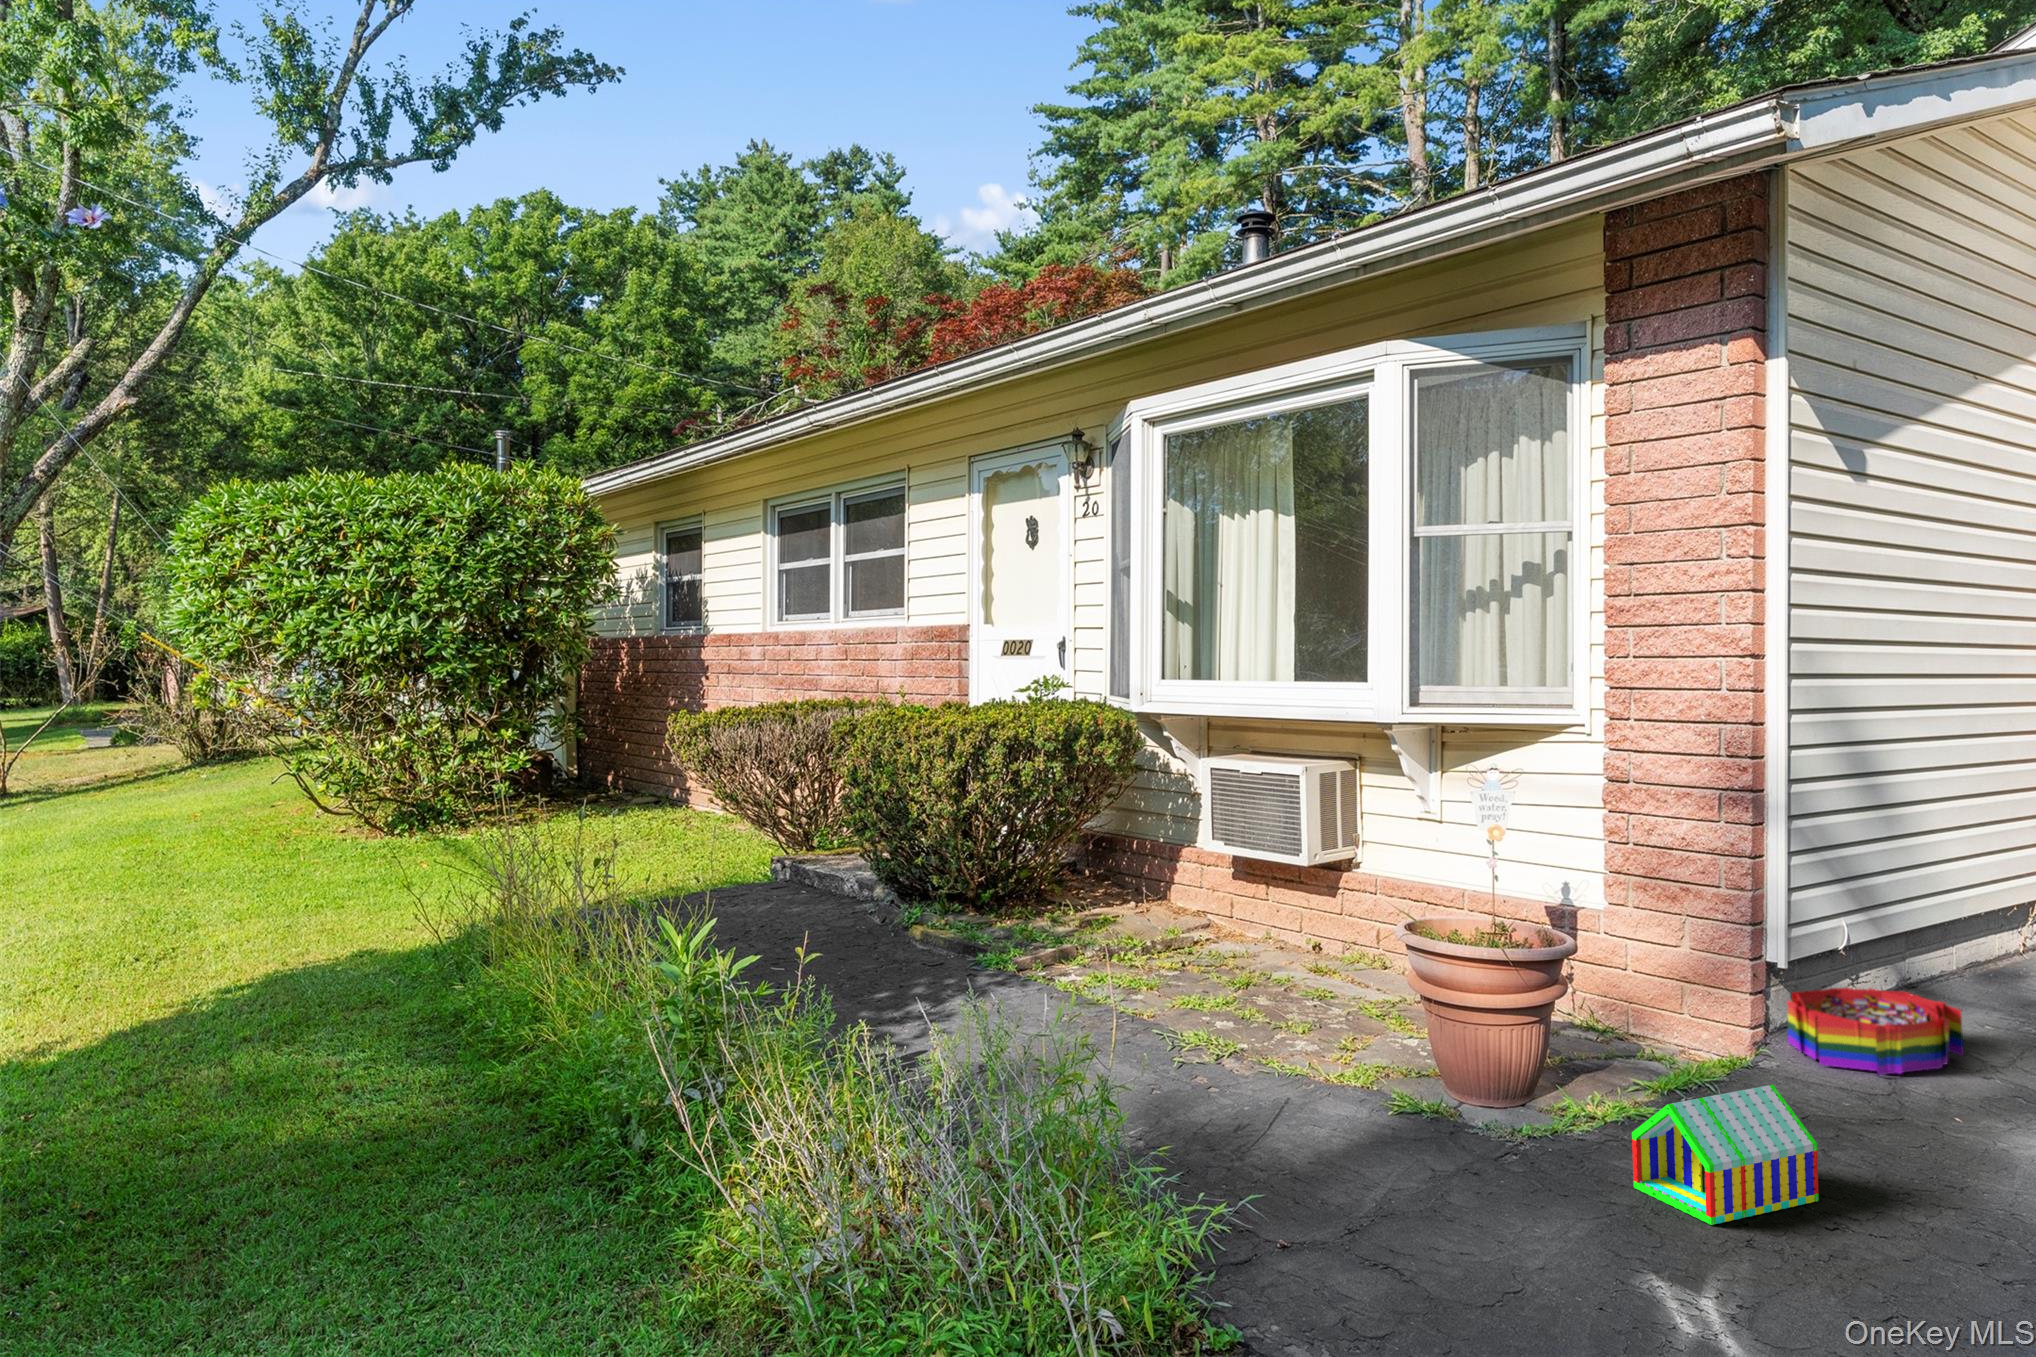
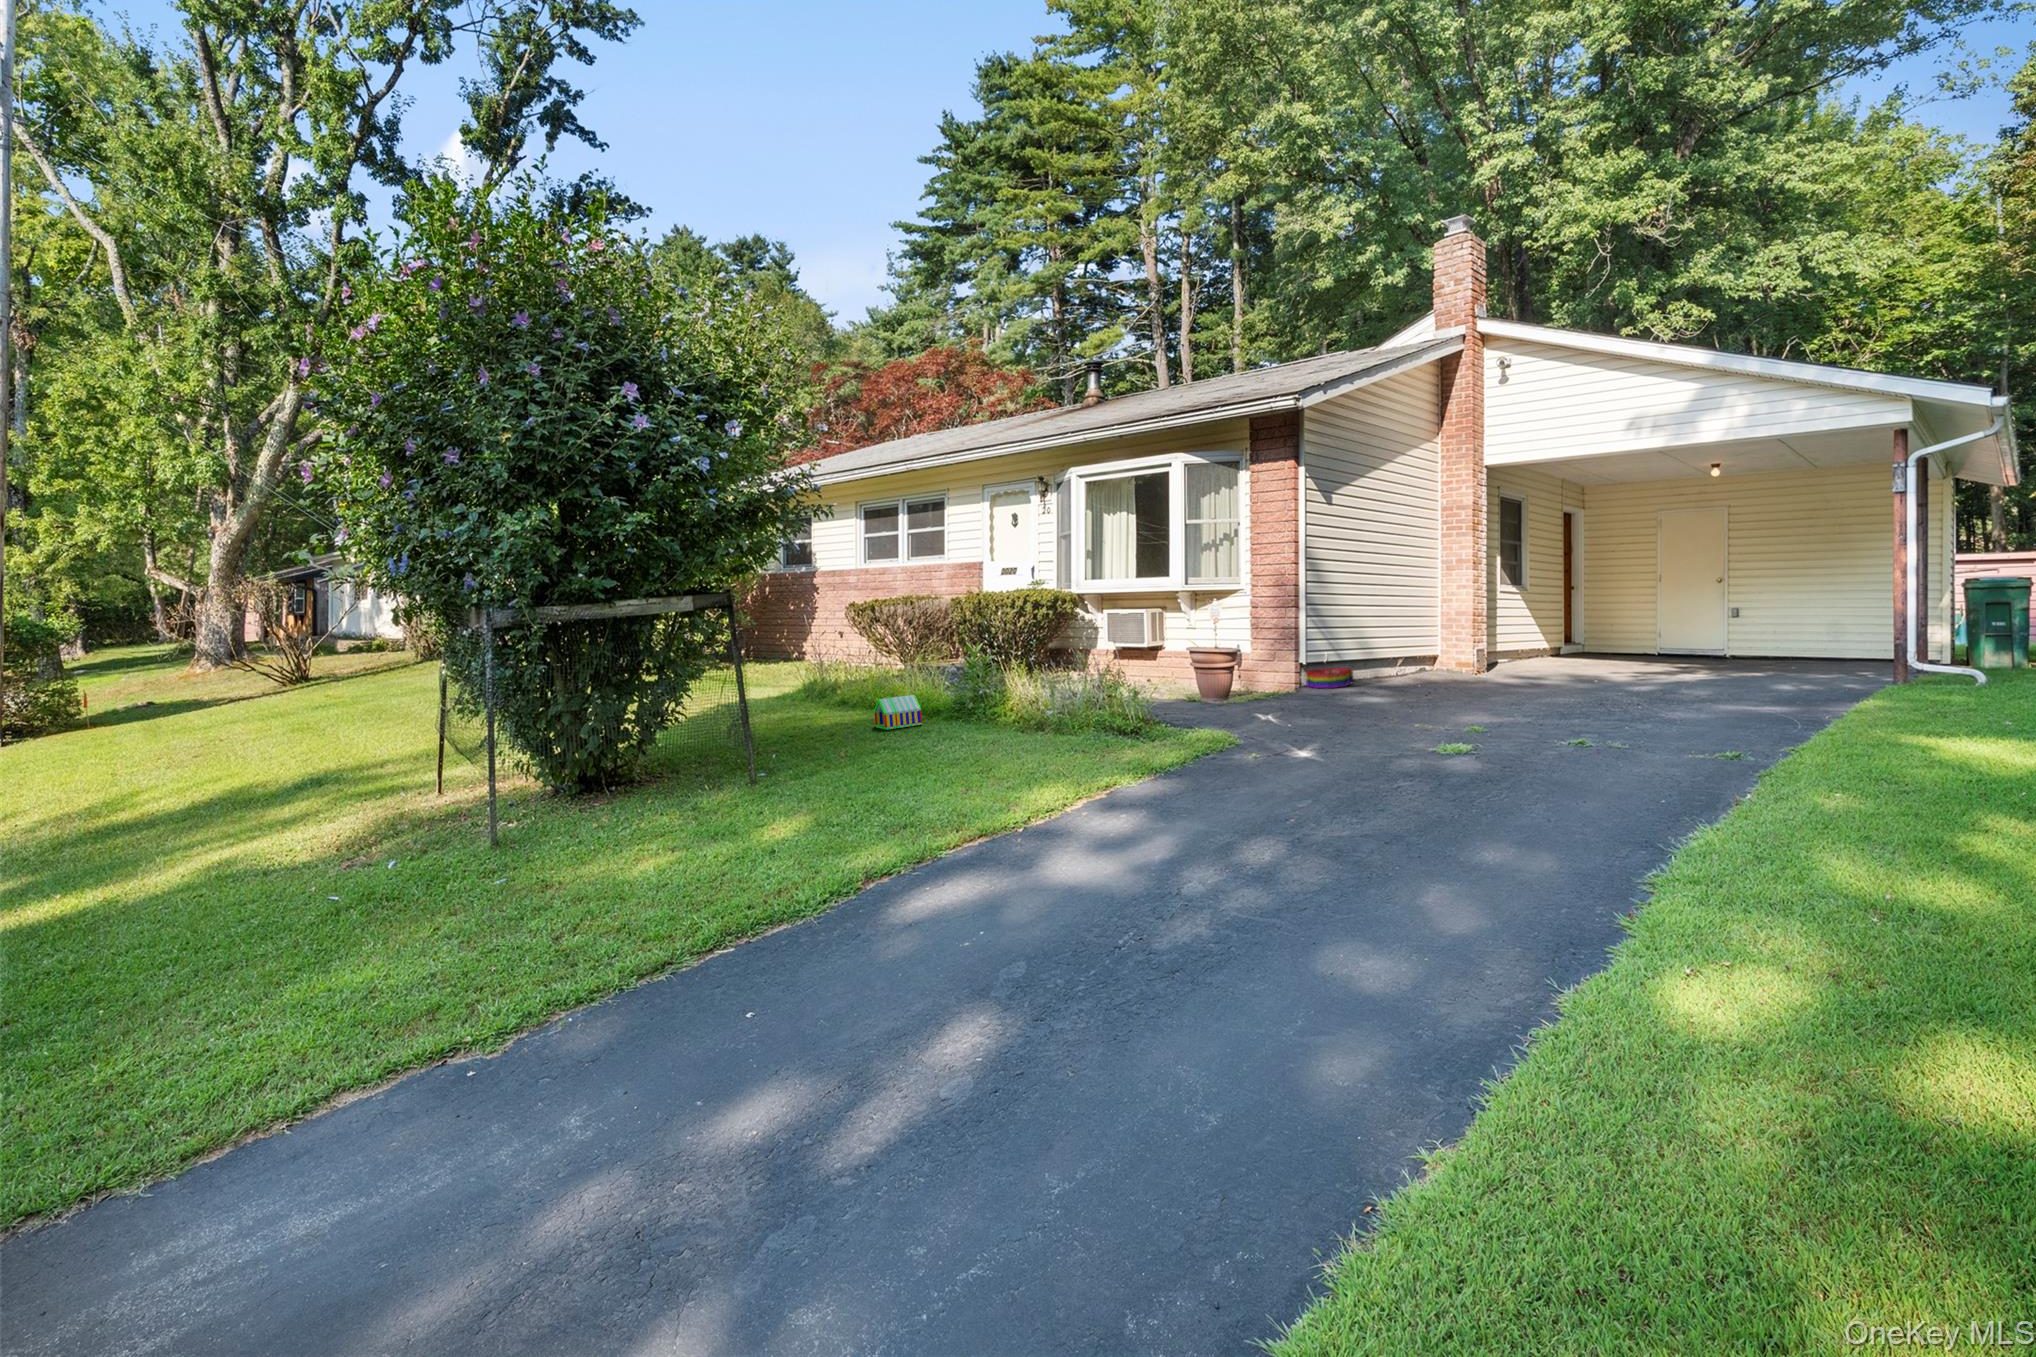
toy house: present [1632,1085,1819,1225] -> present [874,695,922,730]

